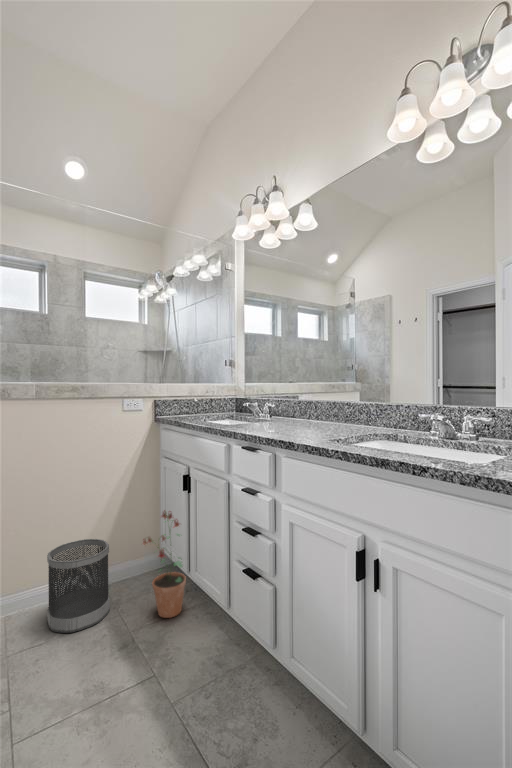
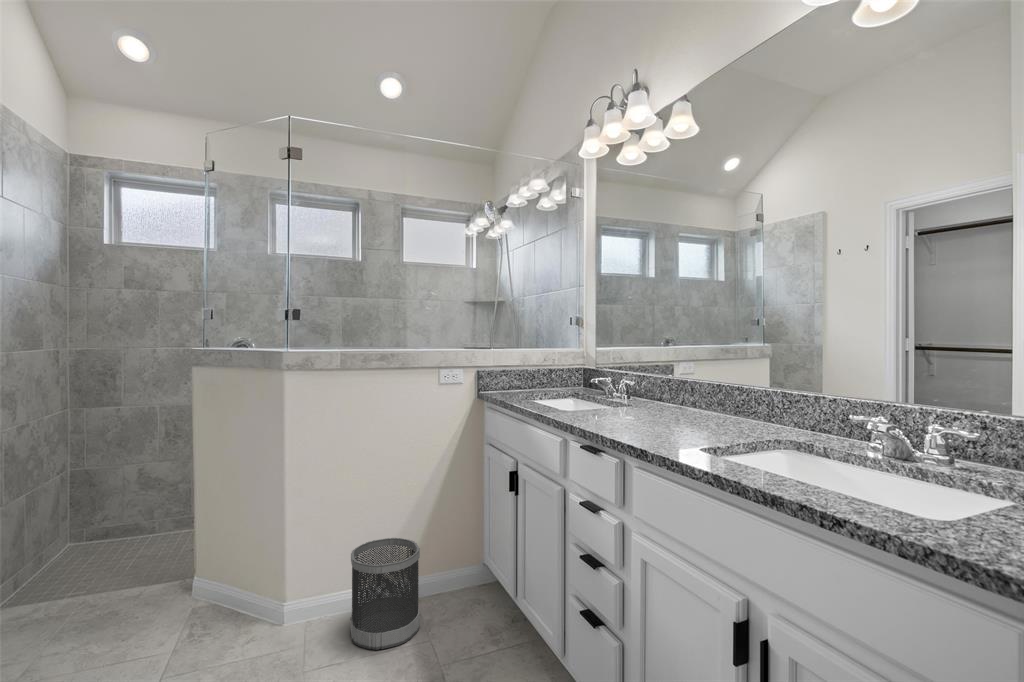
potted plant: present [143,510,186,618] -> none [457,512,510,651]

